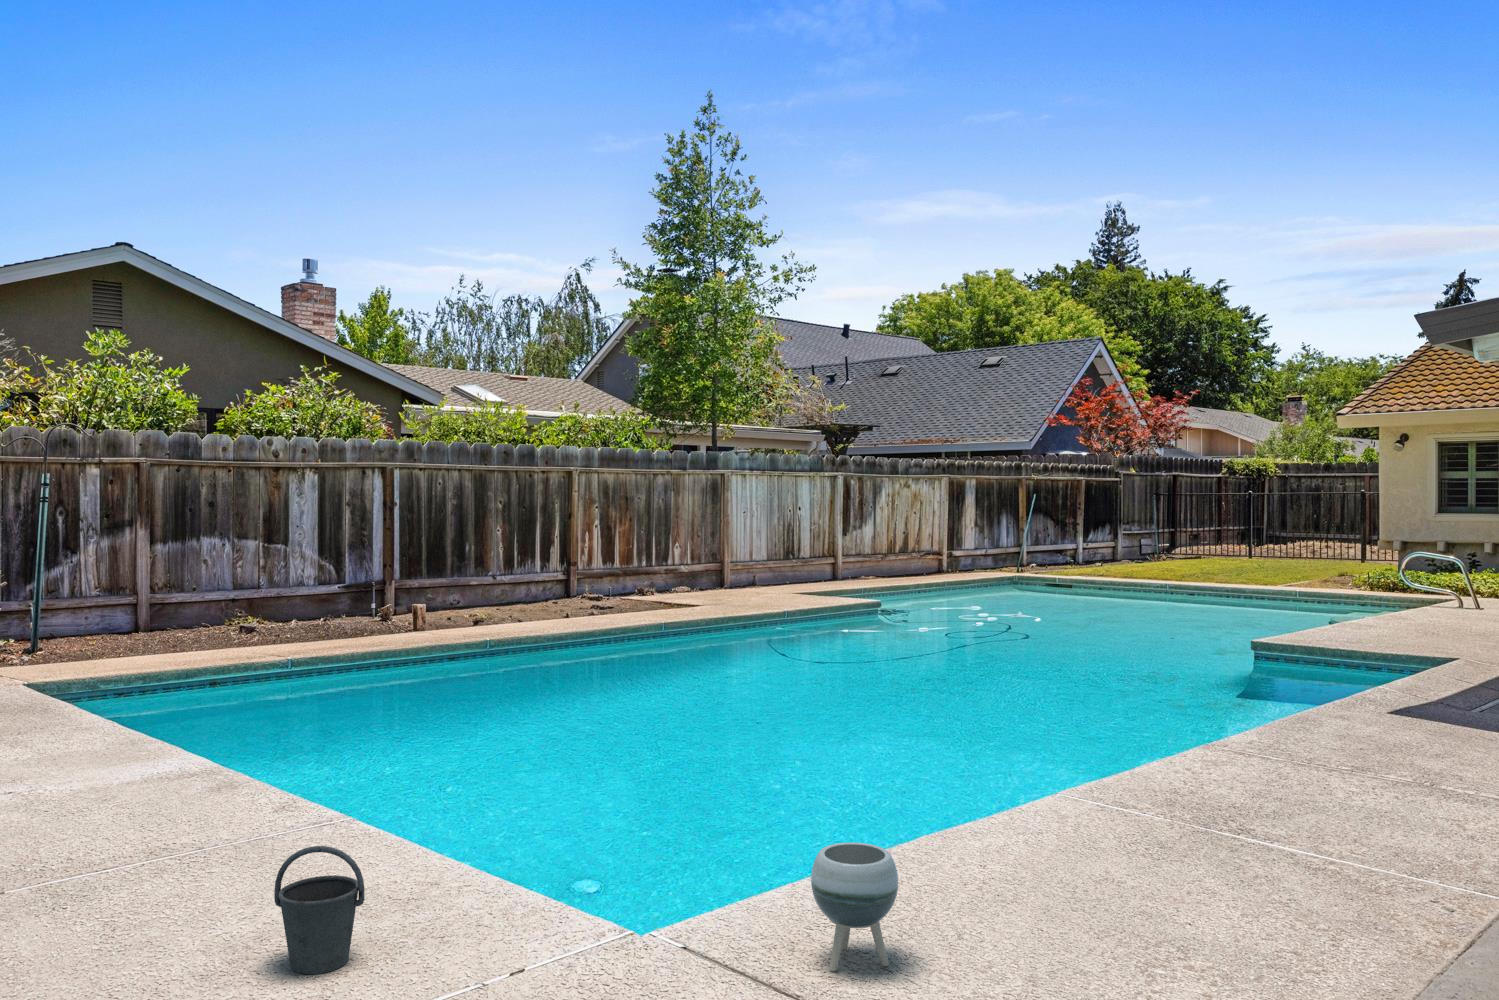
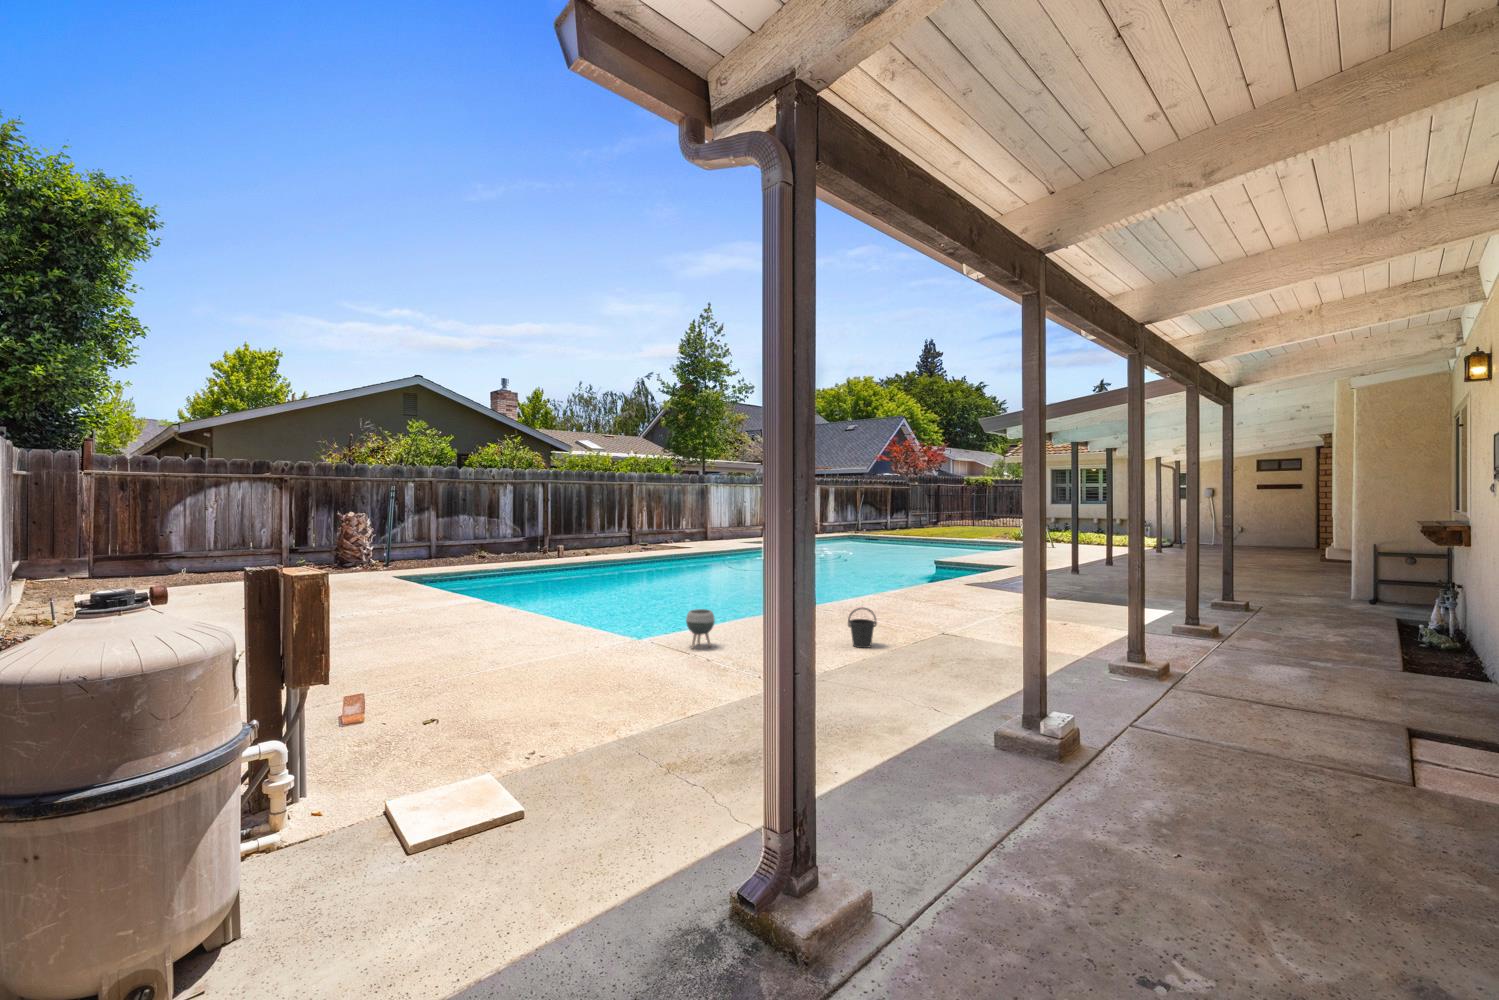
bucket: present [274,846,365,974] -> present [848,608,877,648]

